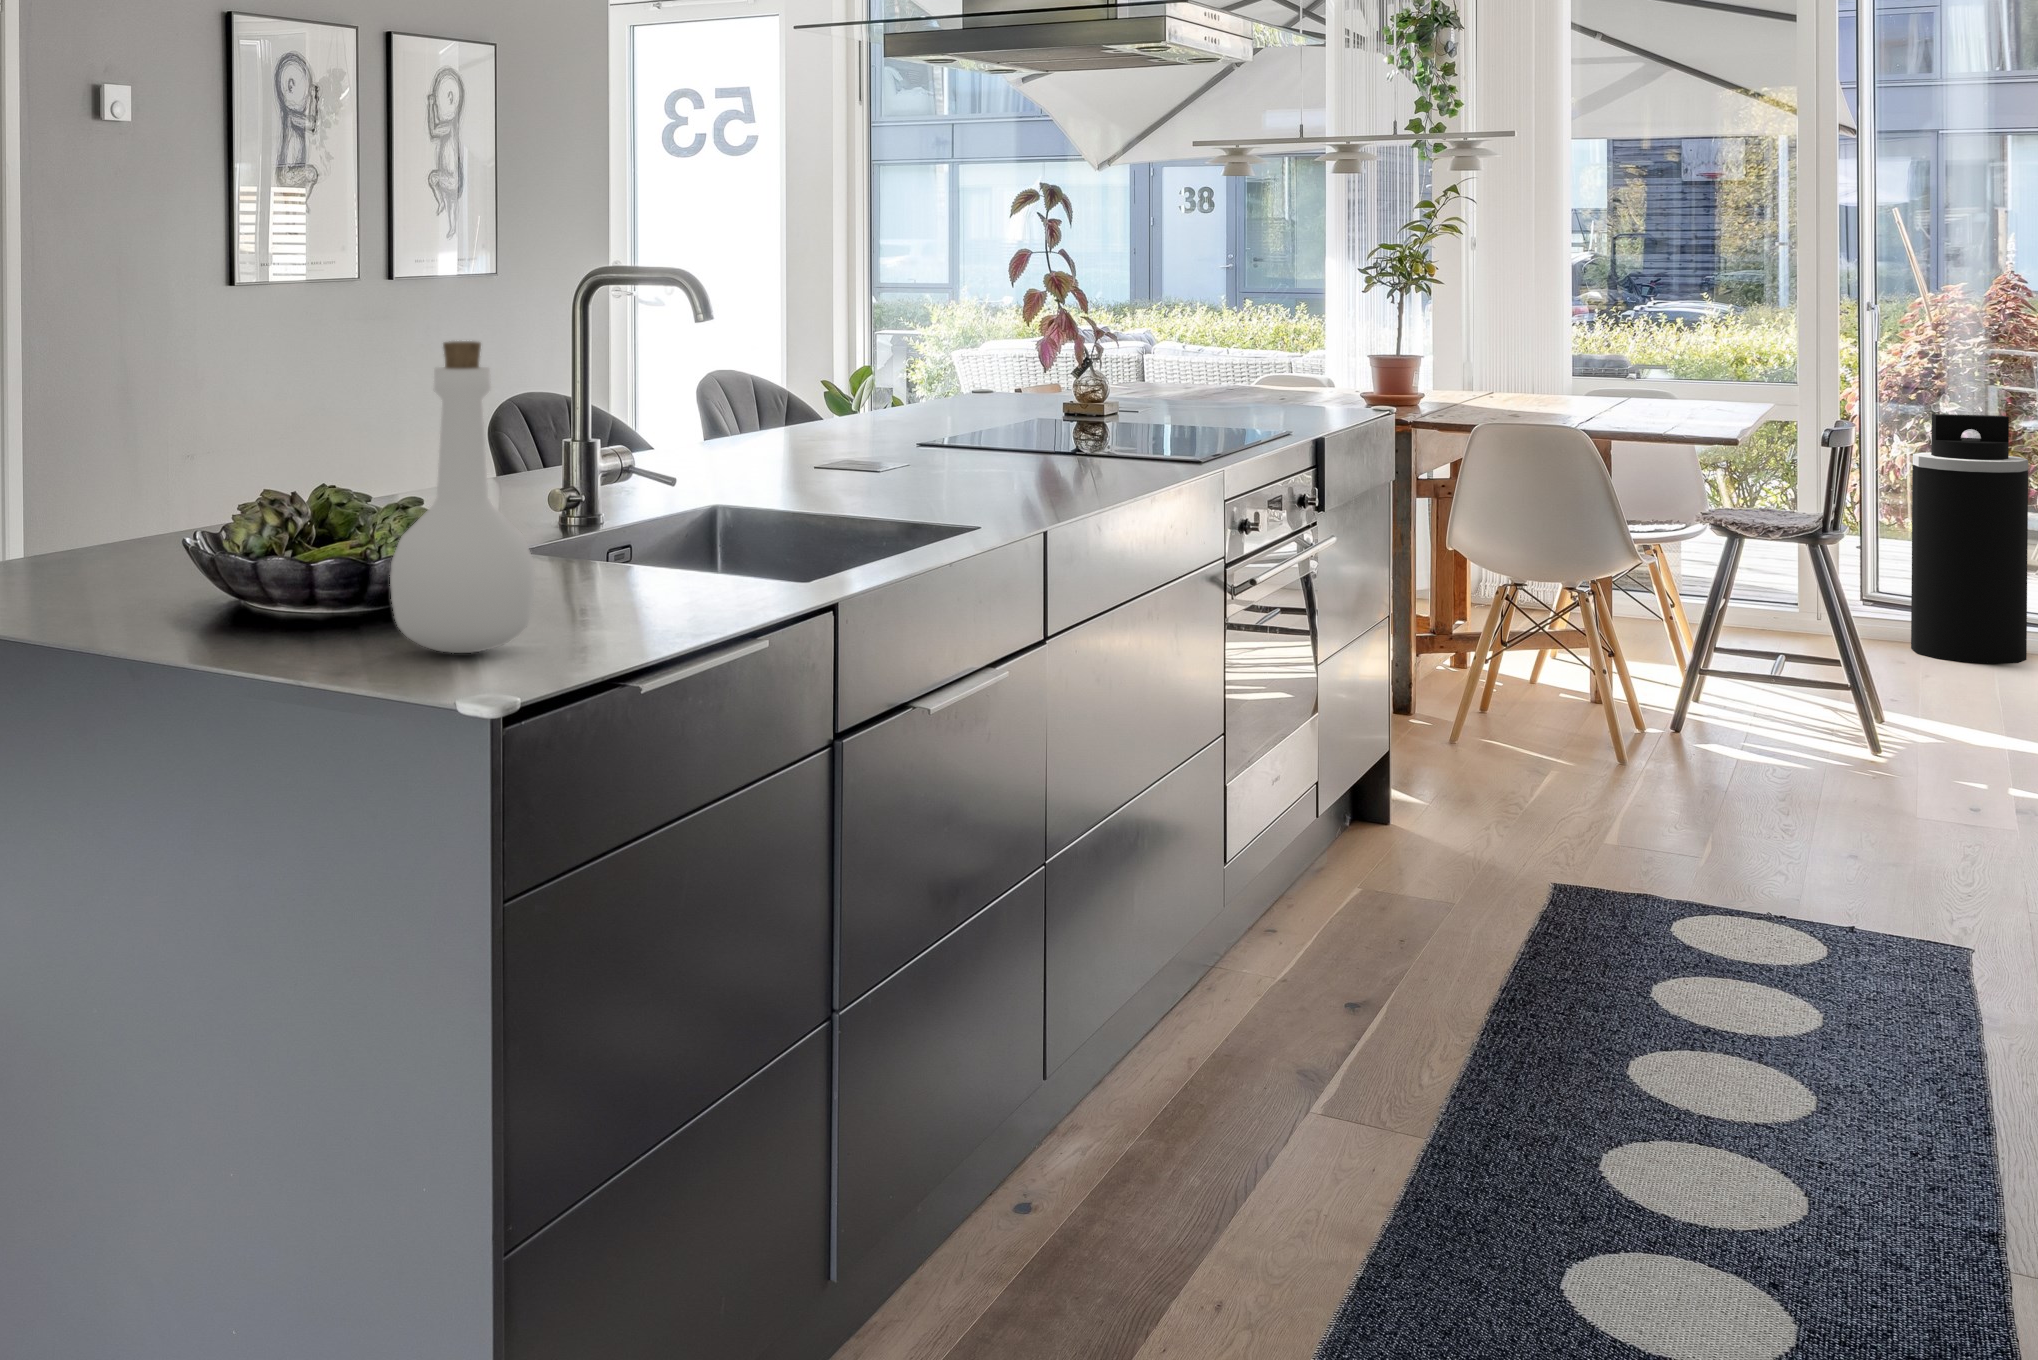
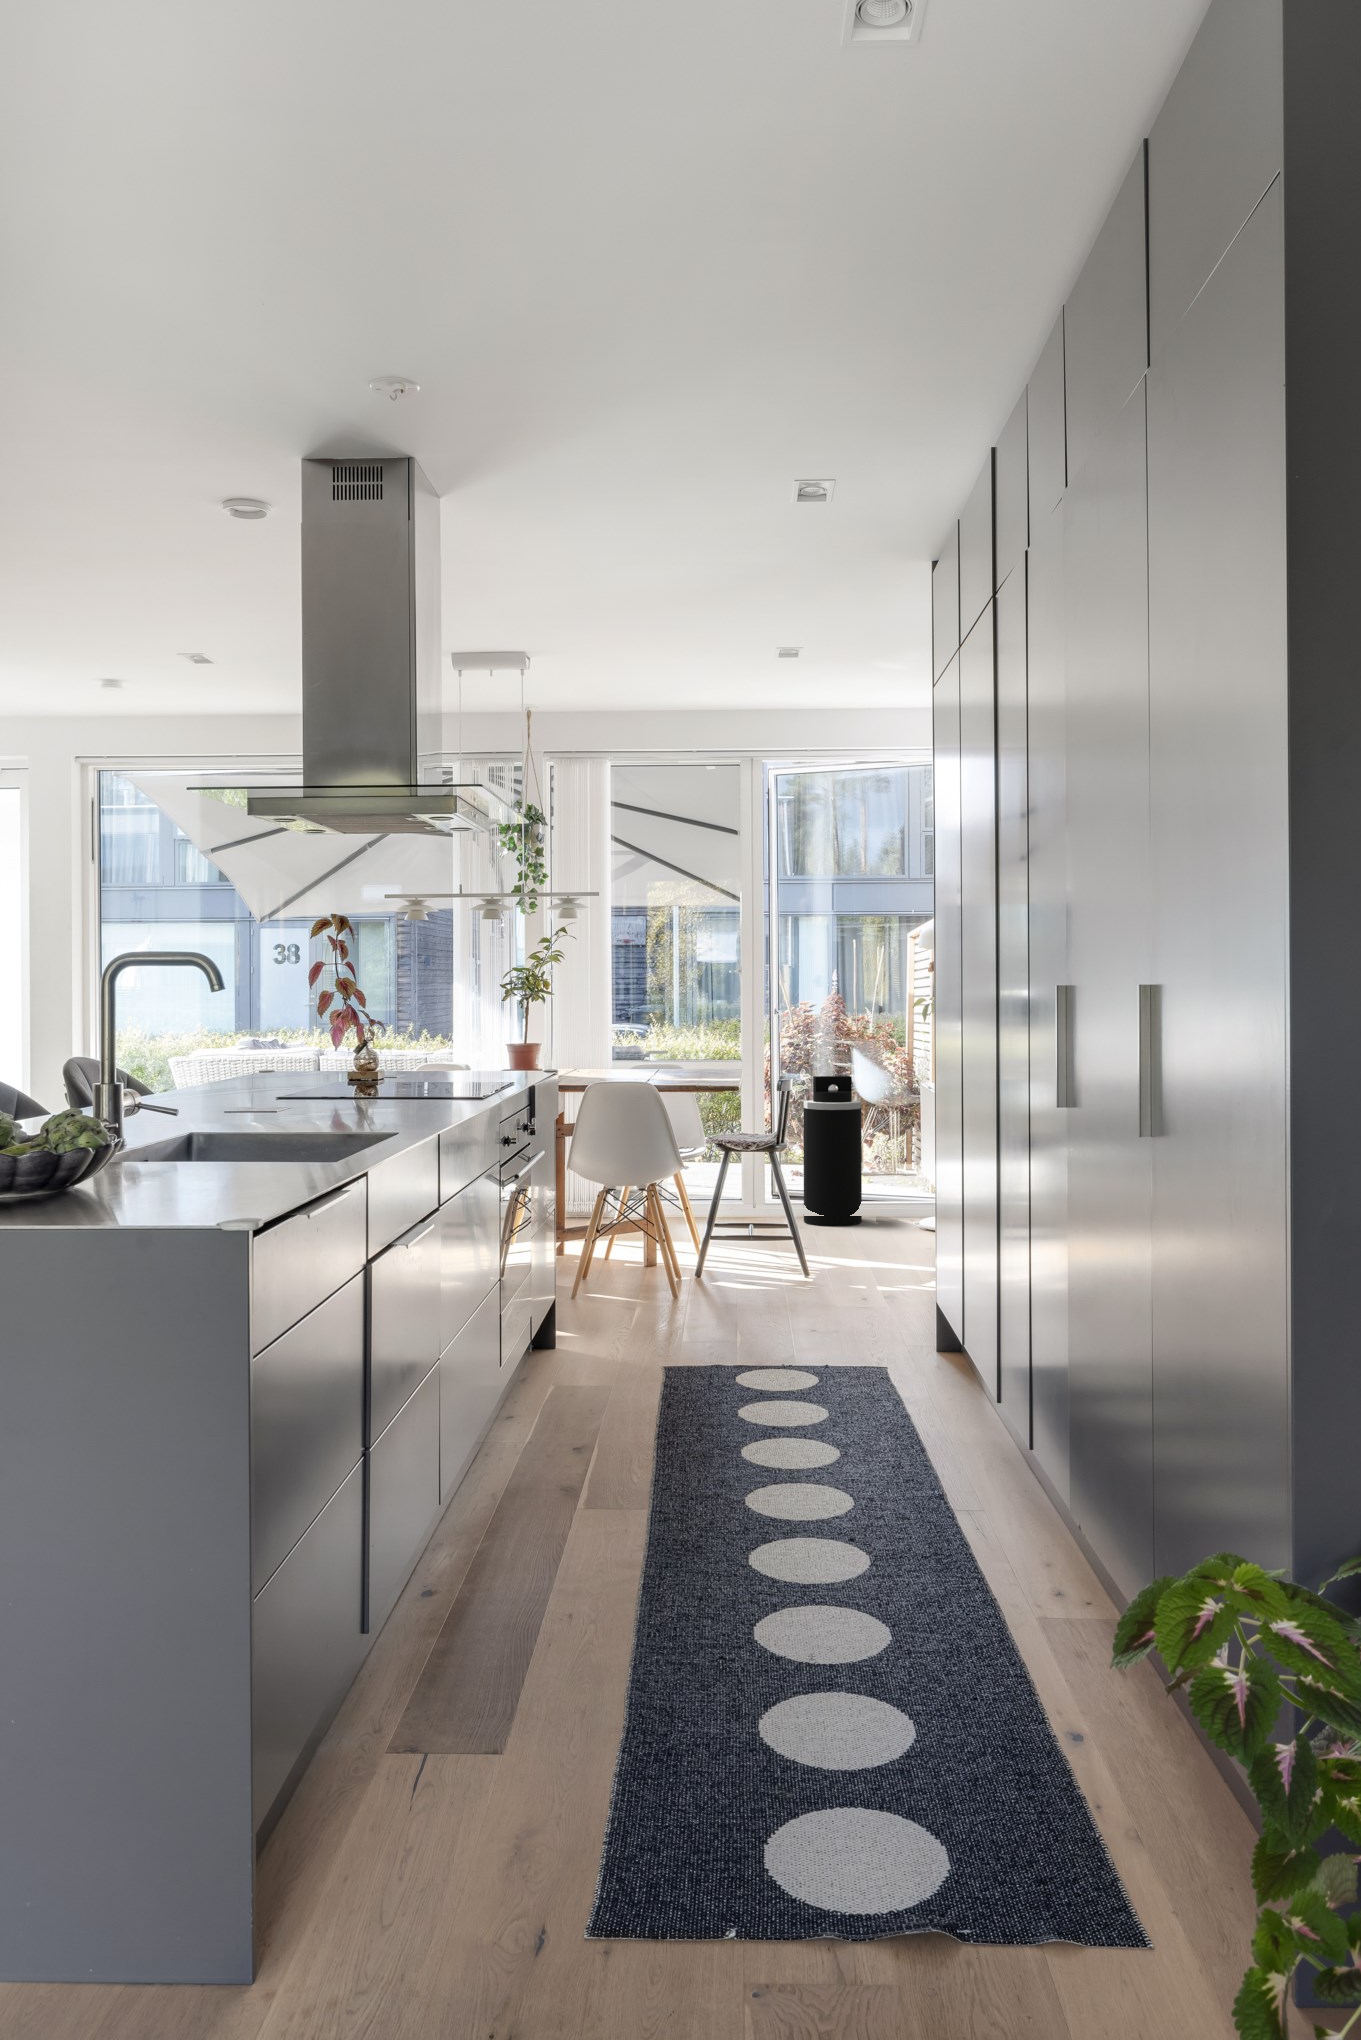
bottle: present [390,341,535,653] -> none [101,981,212,1205]

